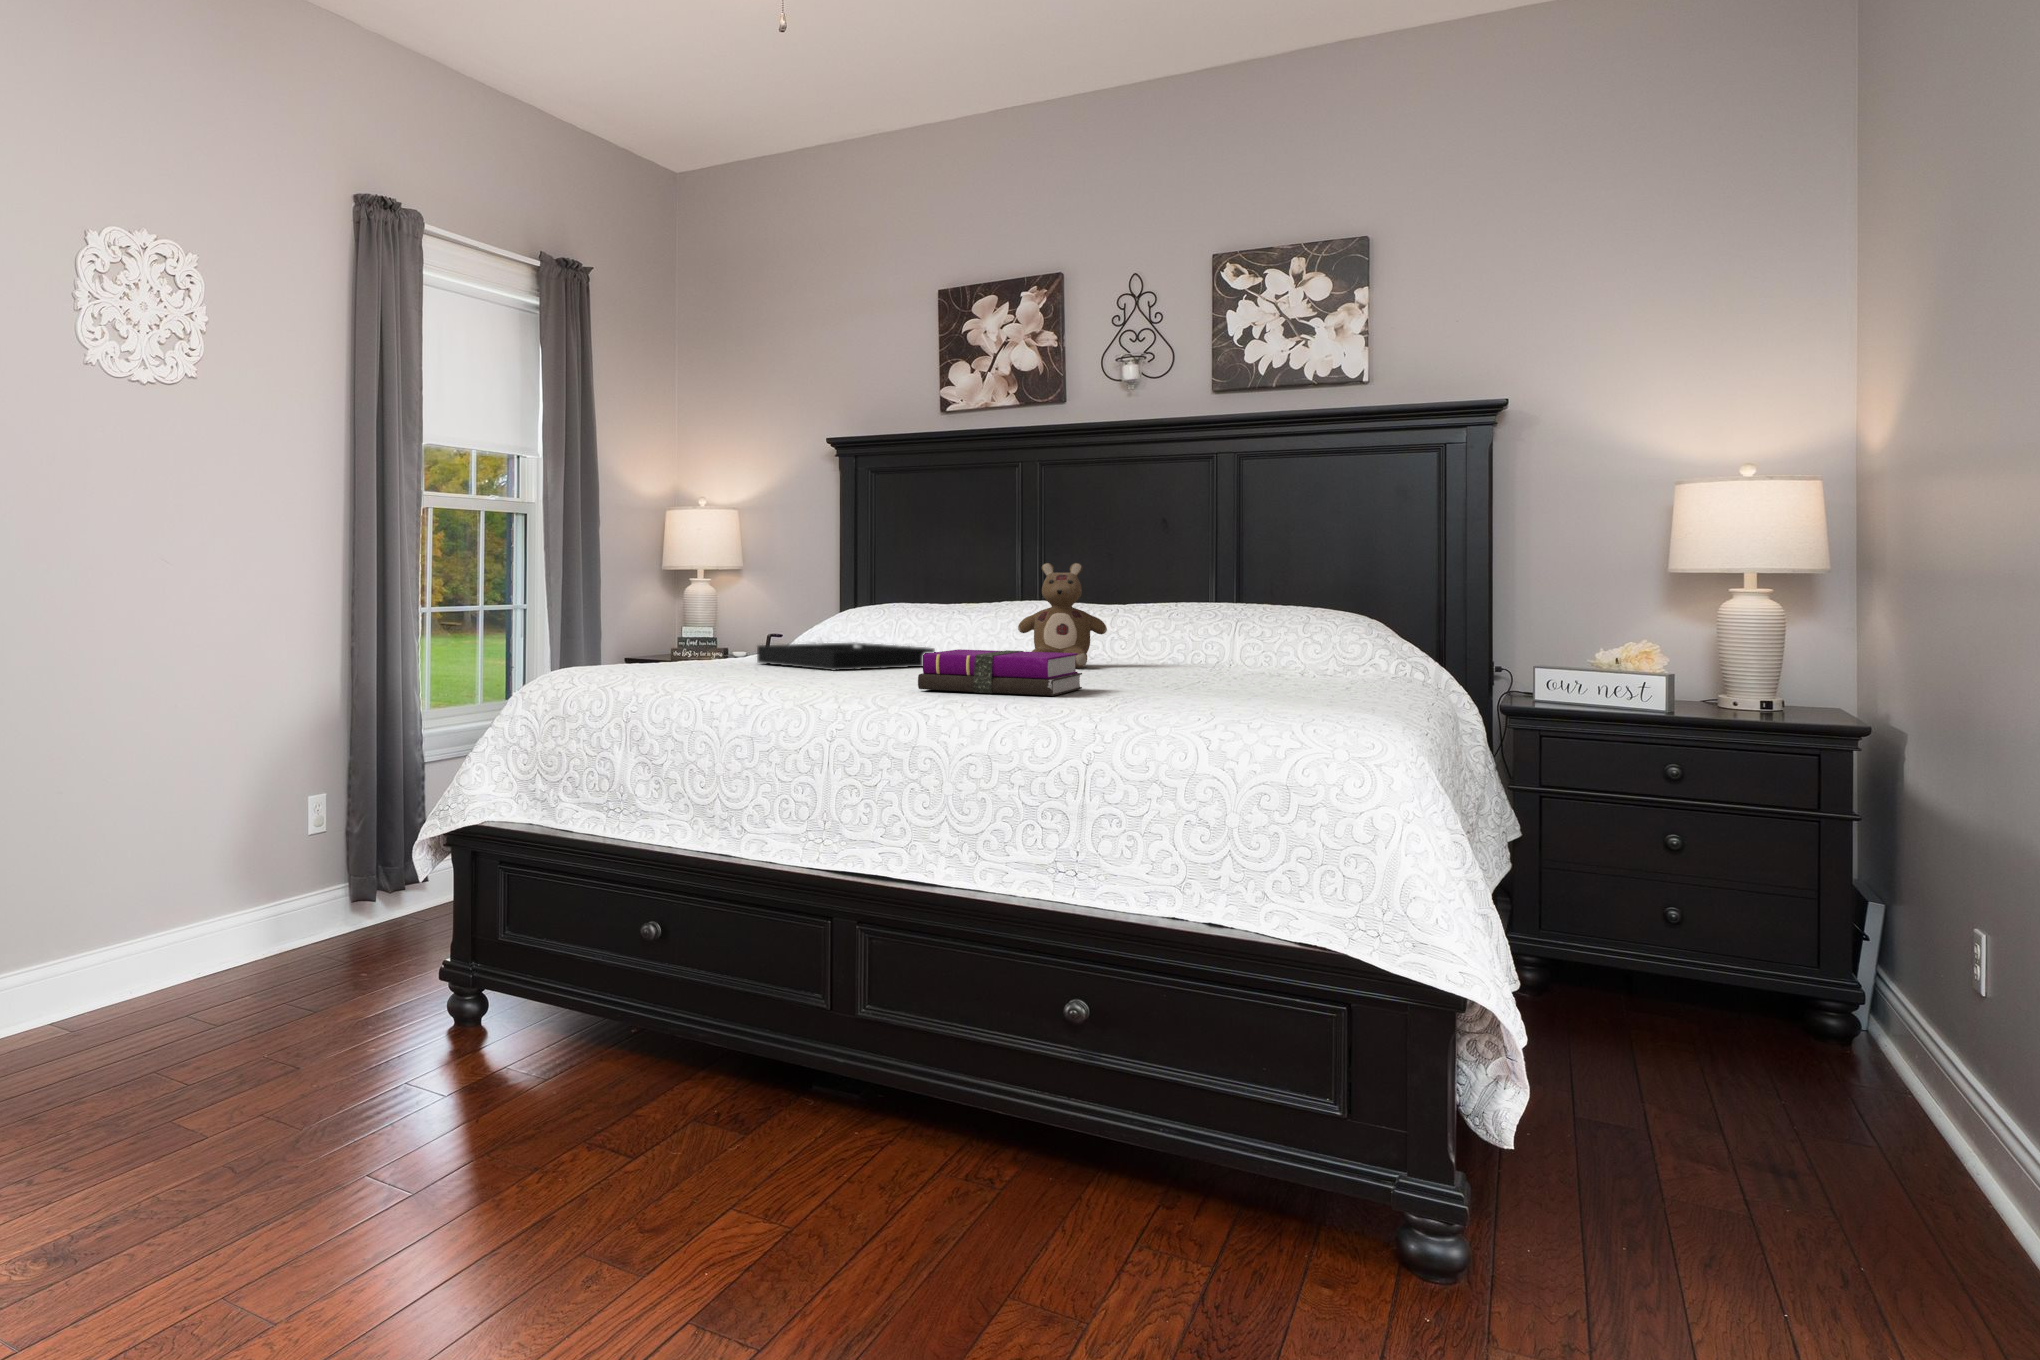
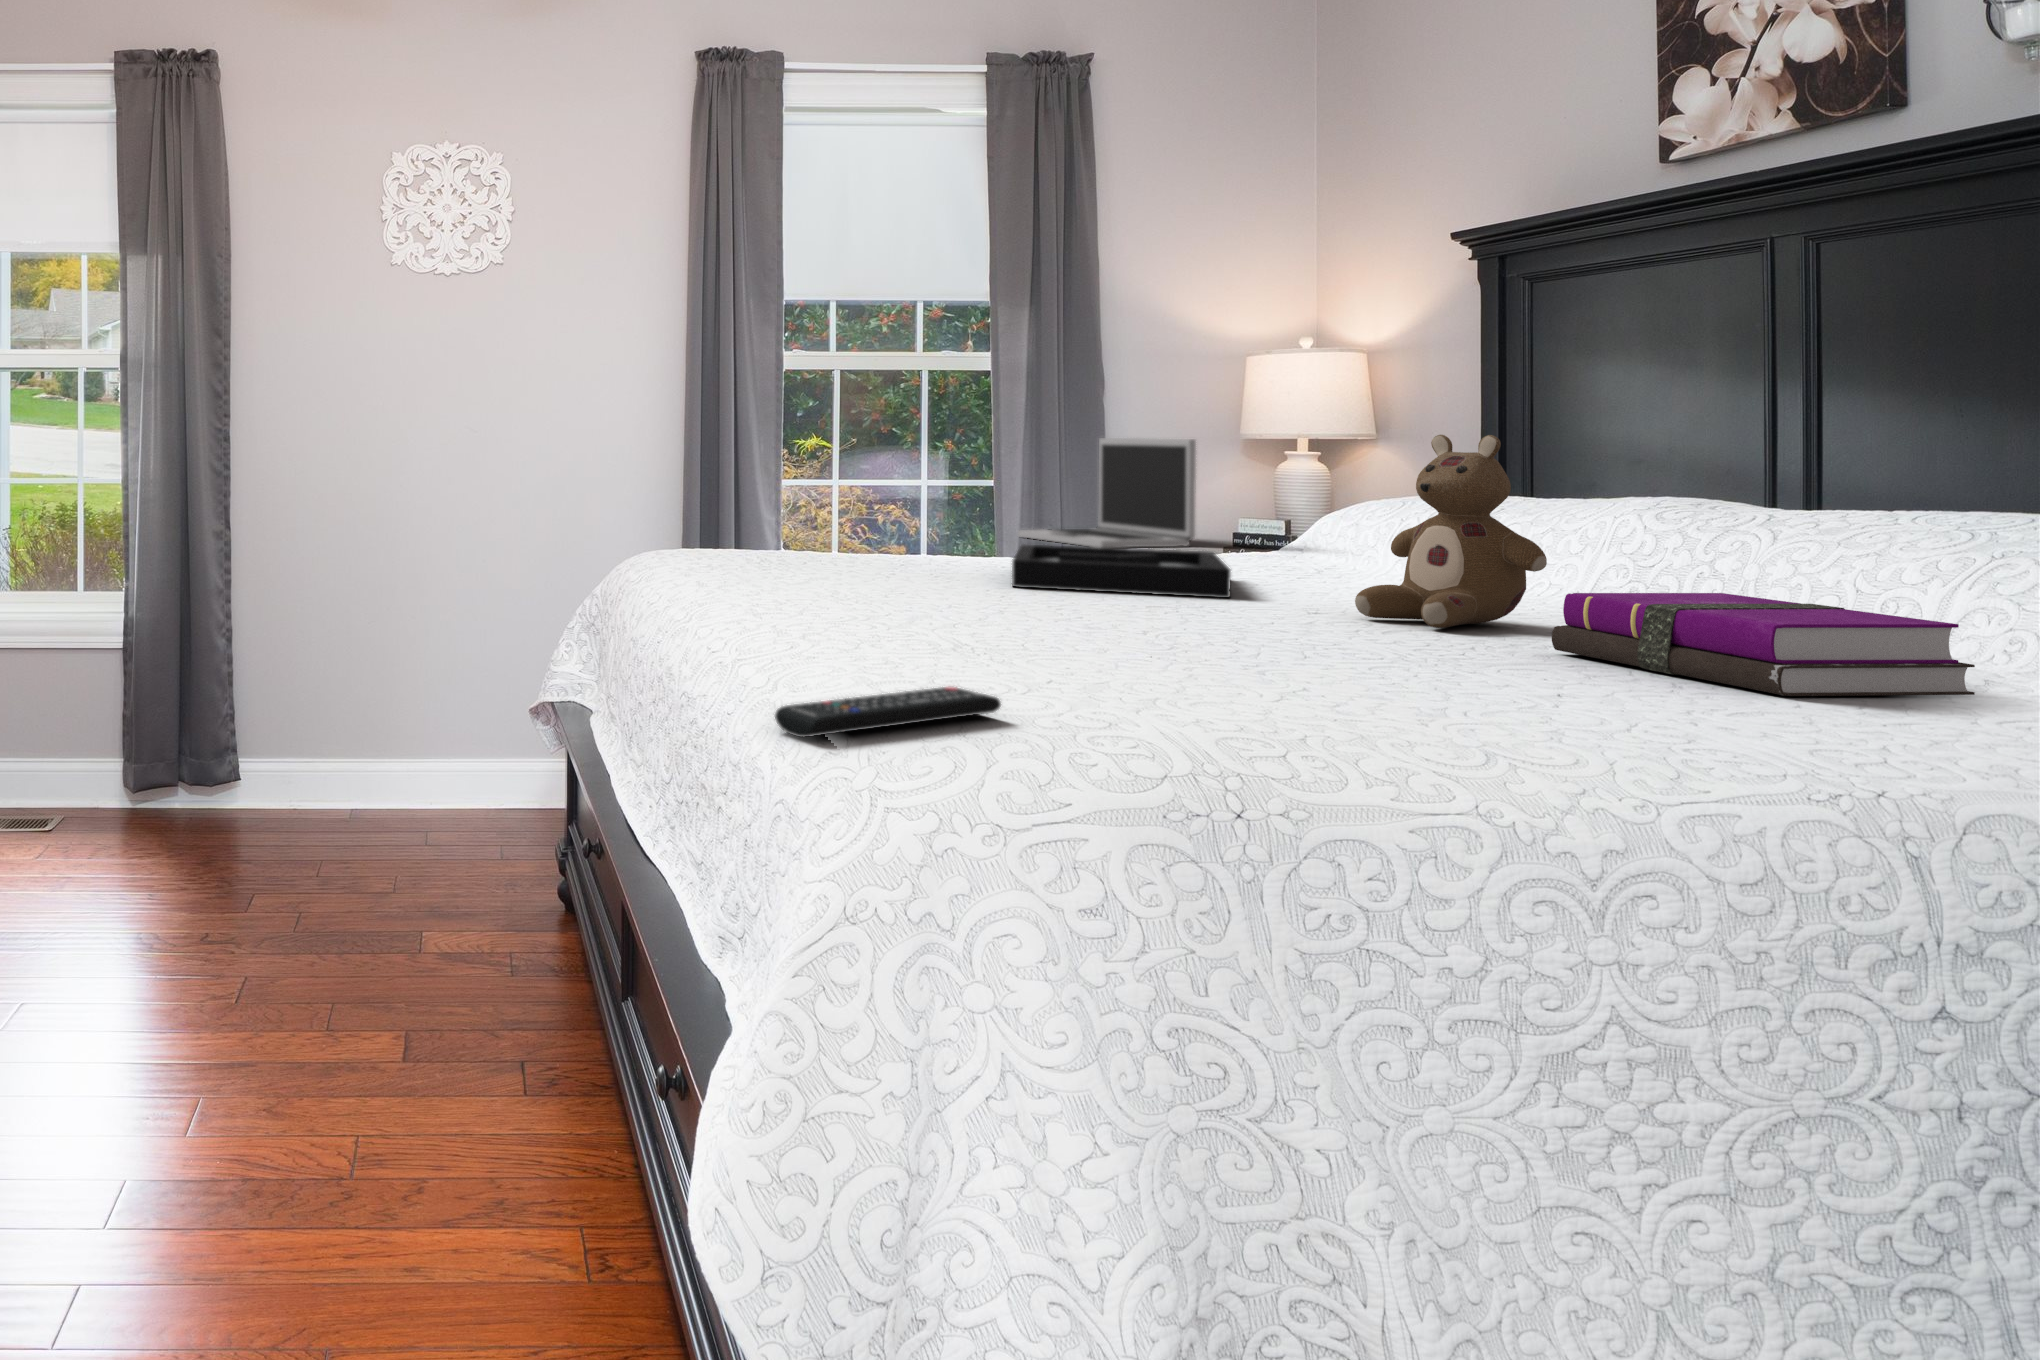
laptop: none [582,571,704,653] -> present [1018,438,1196,548]
notebook: present [918,649,1082,696] -> present [1552,593,1975,696]
remote control: none [1233,692,1306,715] -> present [775,687,1001,737]

